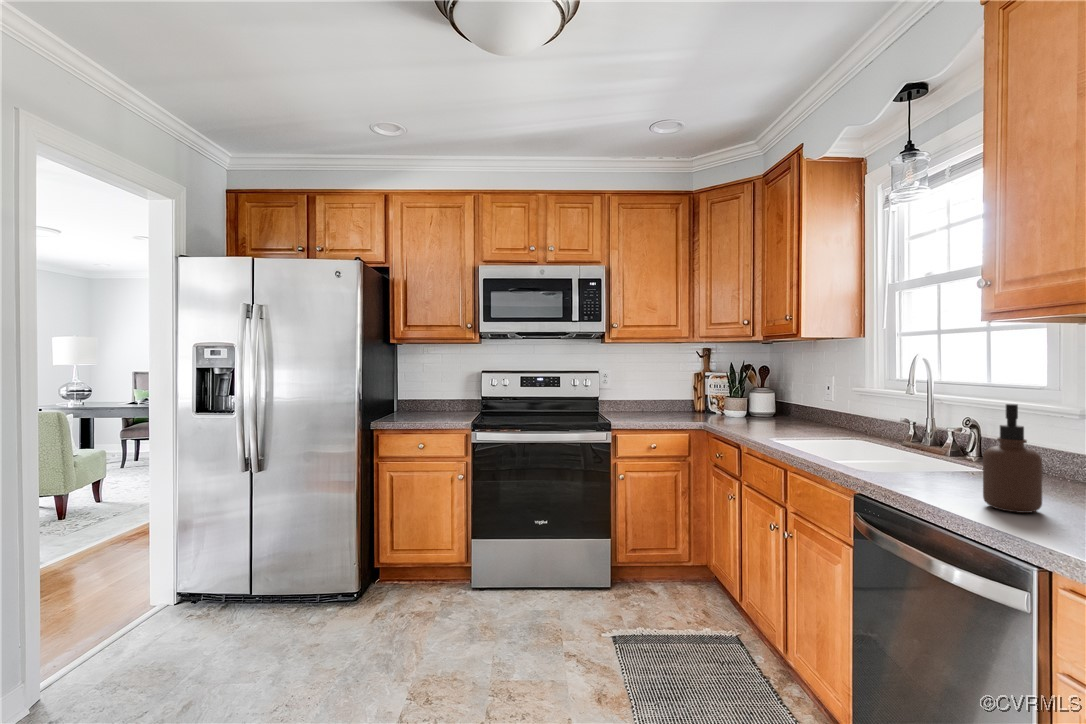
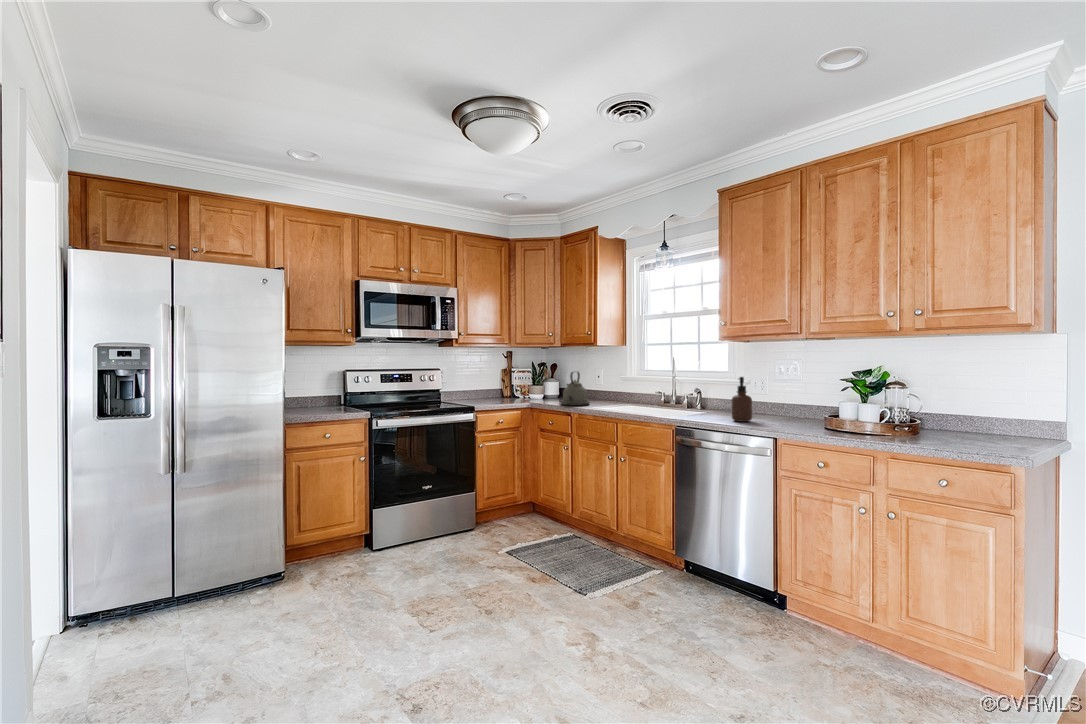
kettle: none [731,378,780,432] -> present [561,372,590,406]

